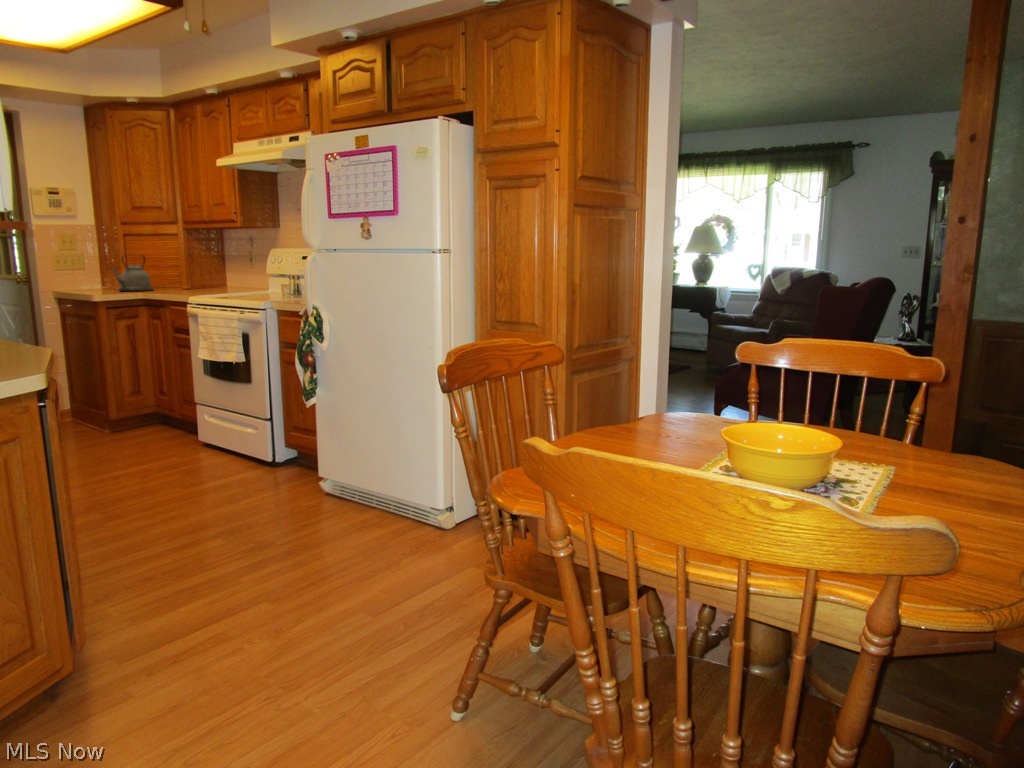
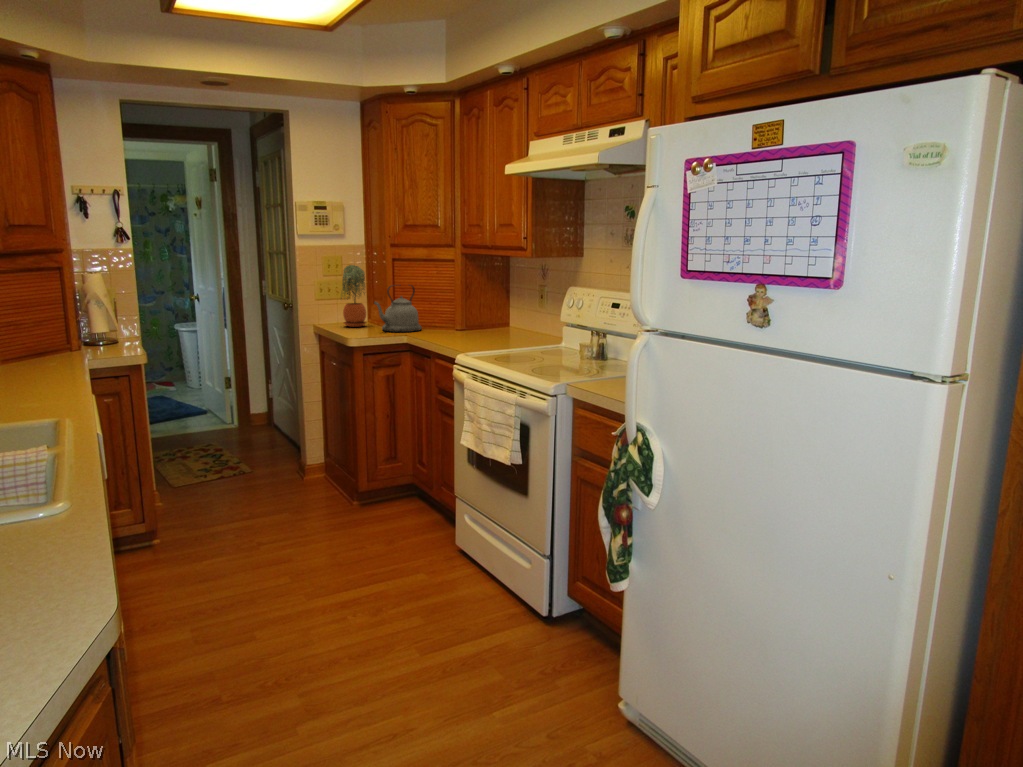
potted plant: none [77,239,103,291] -> present [342,265,367,327]

